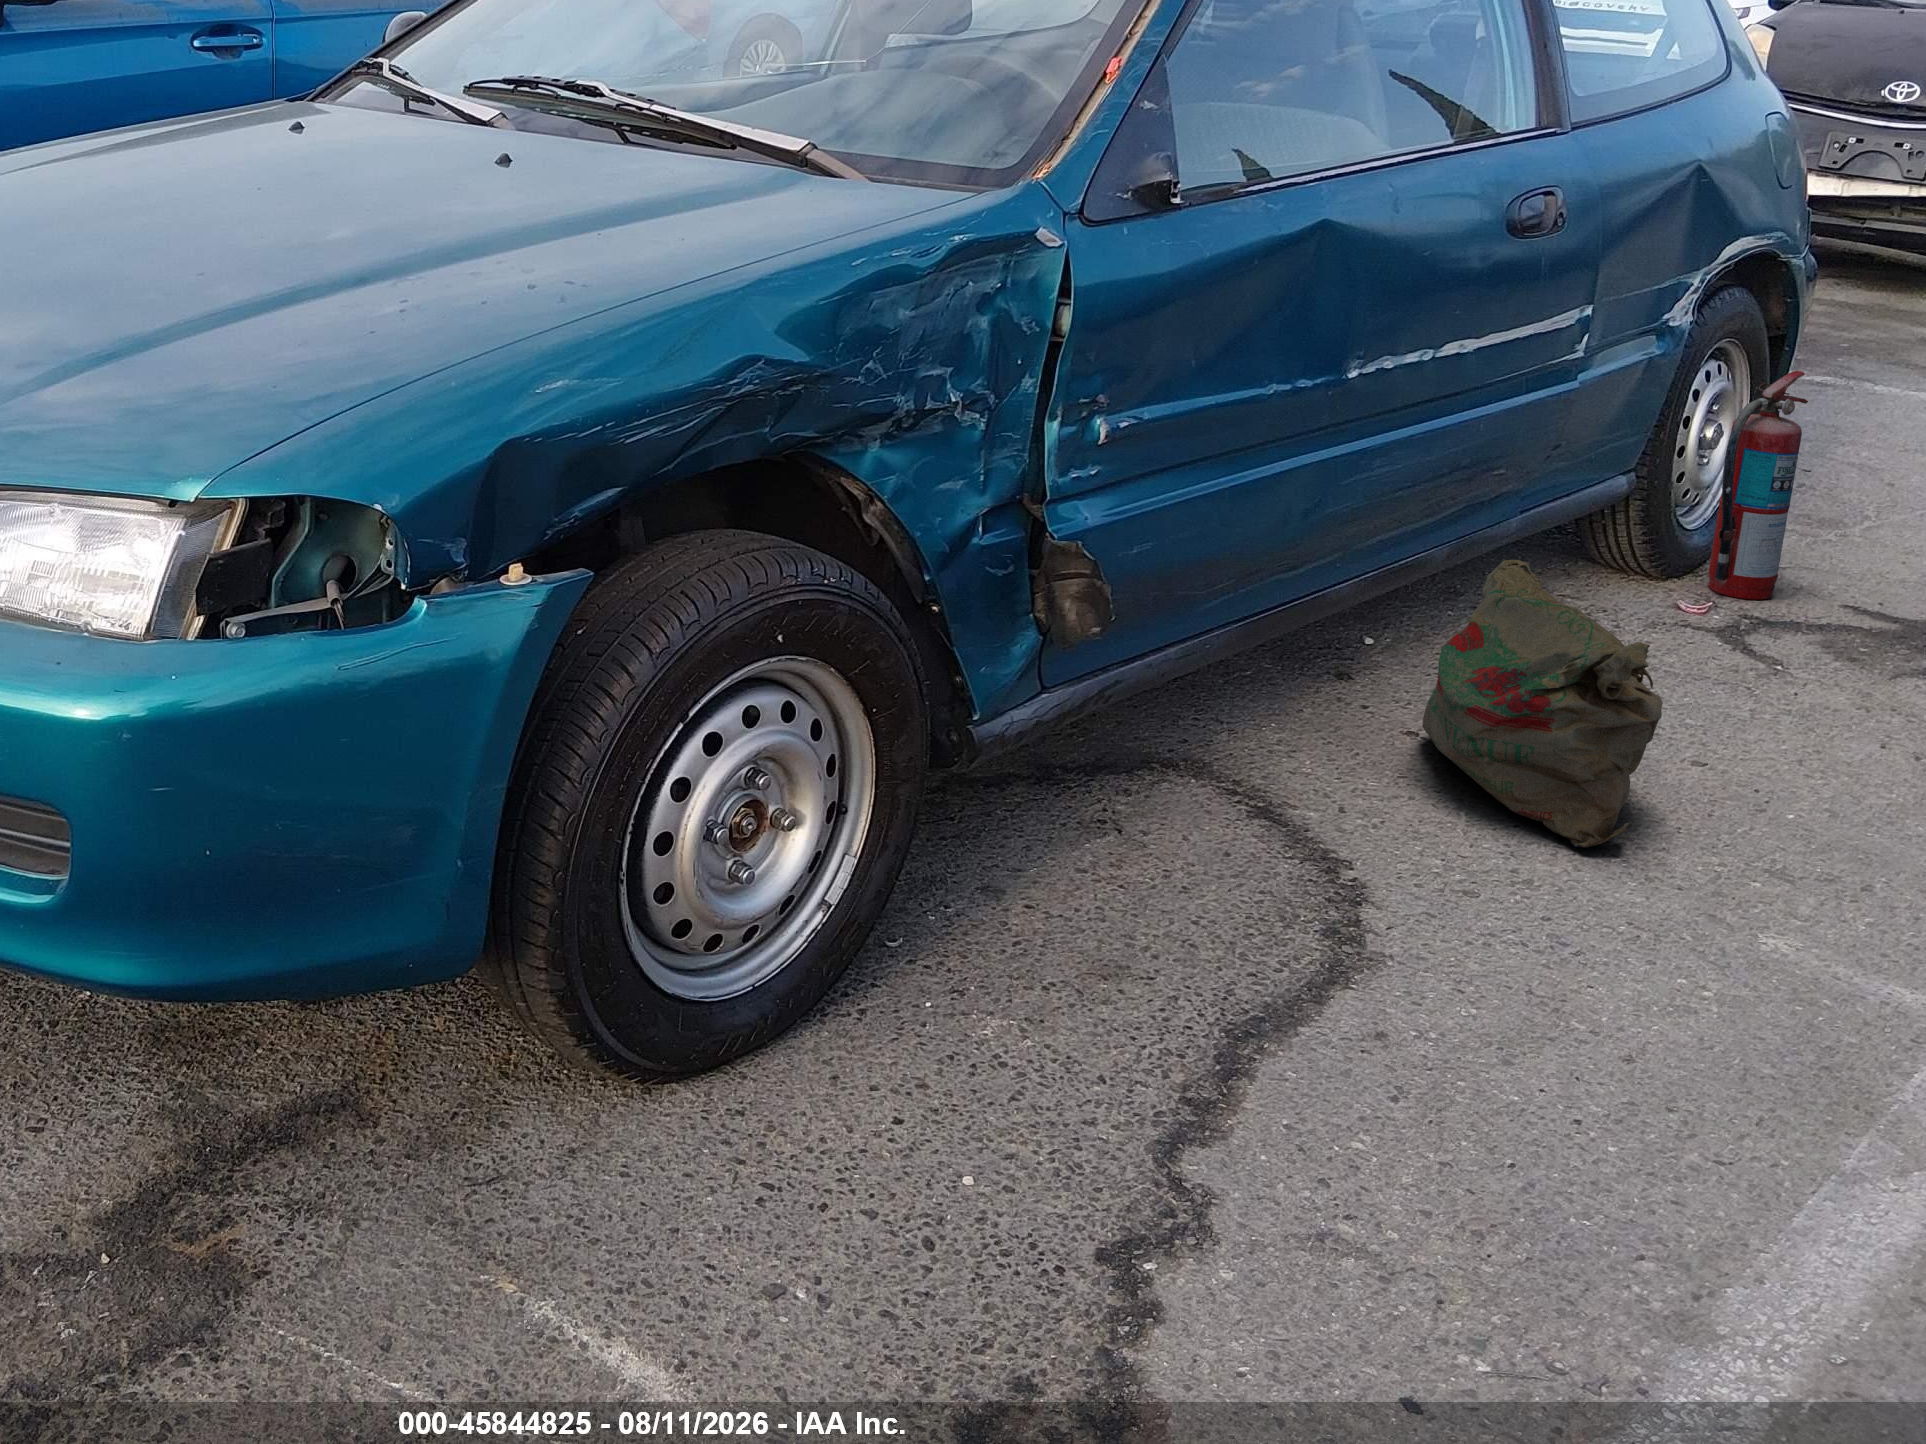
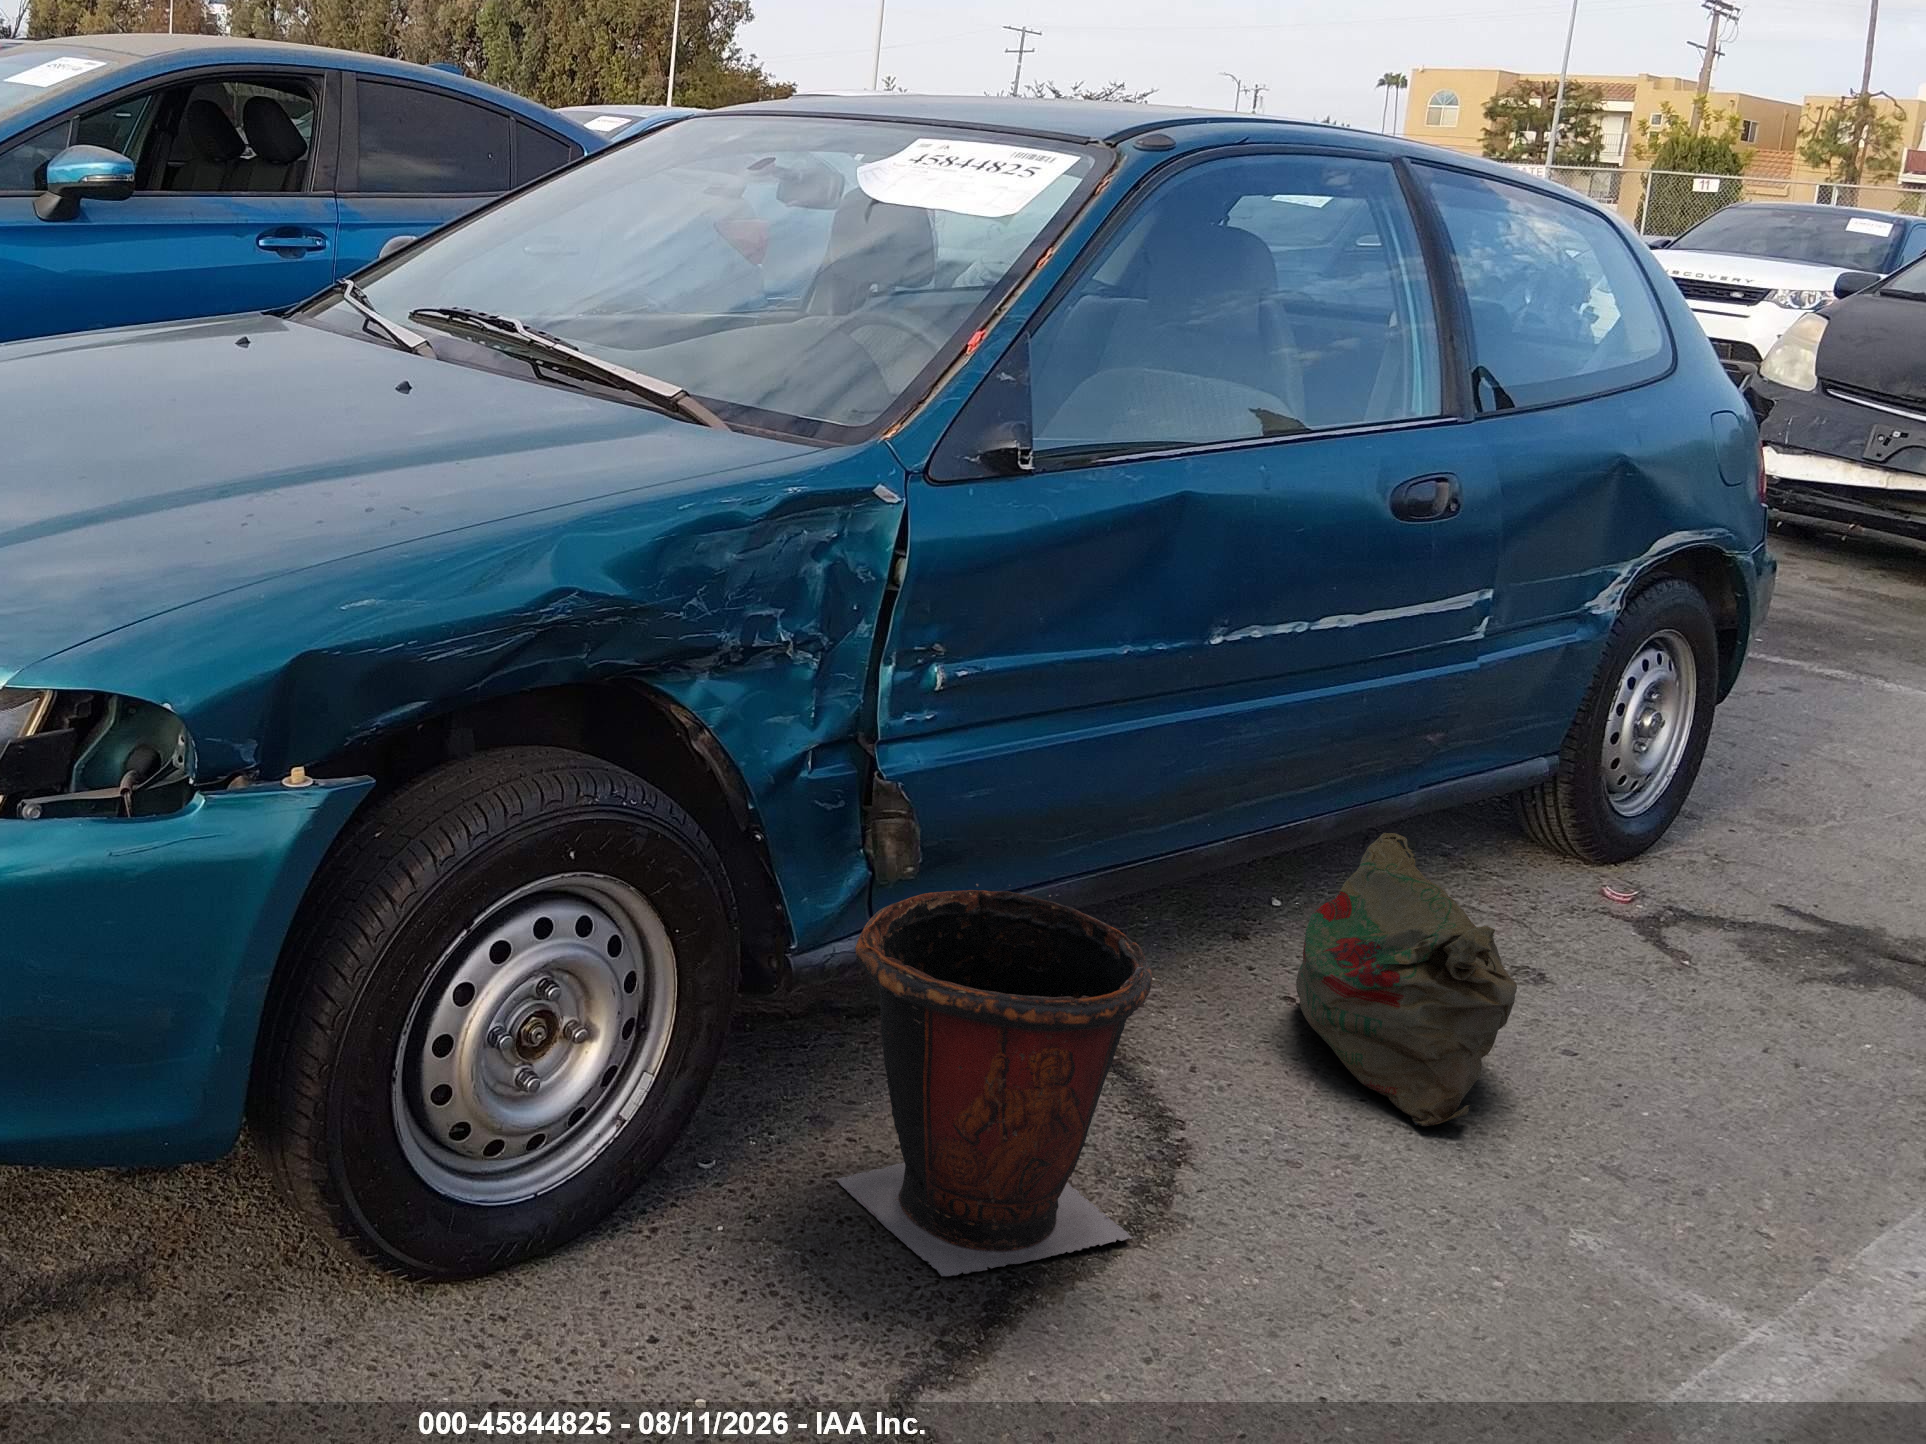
fire extinguisher: present [1709,371,1808,600] -> none [1641,666,1744,890]
waste bin: none [1026,635,1360,1034] -> present [836,884,1152,1276]

